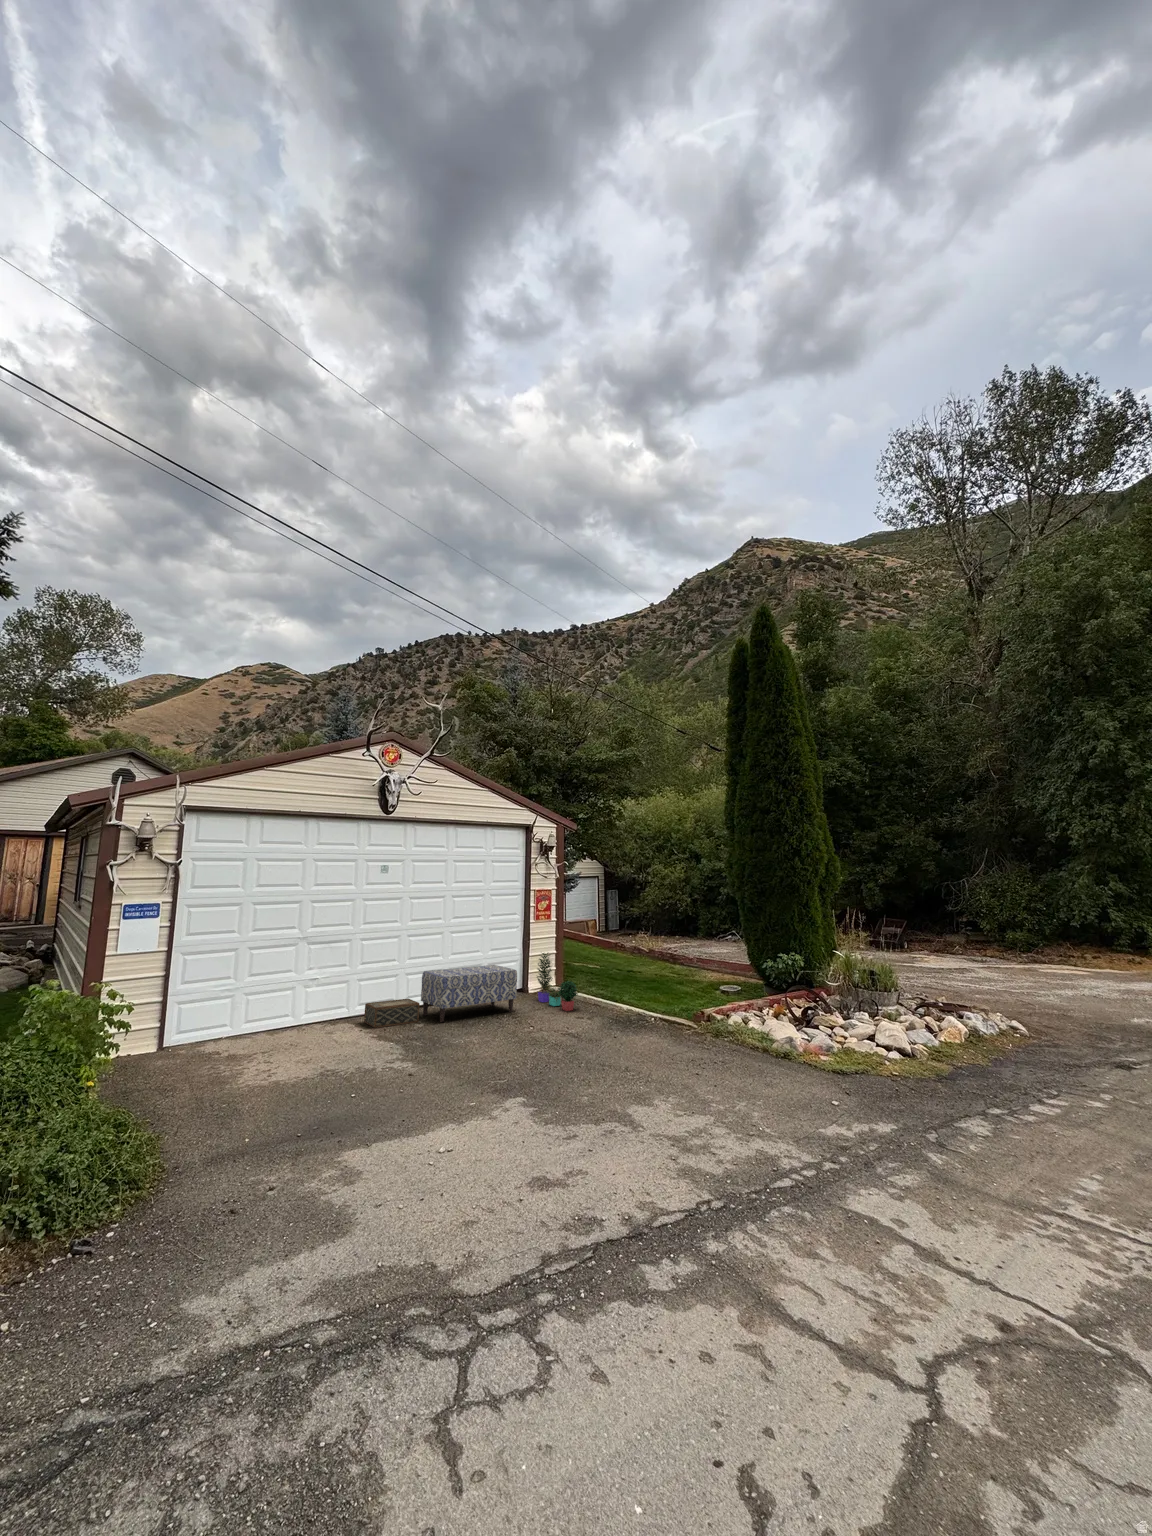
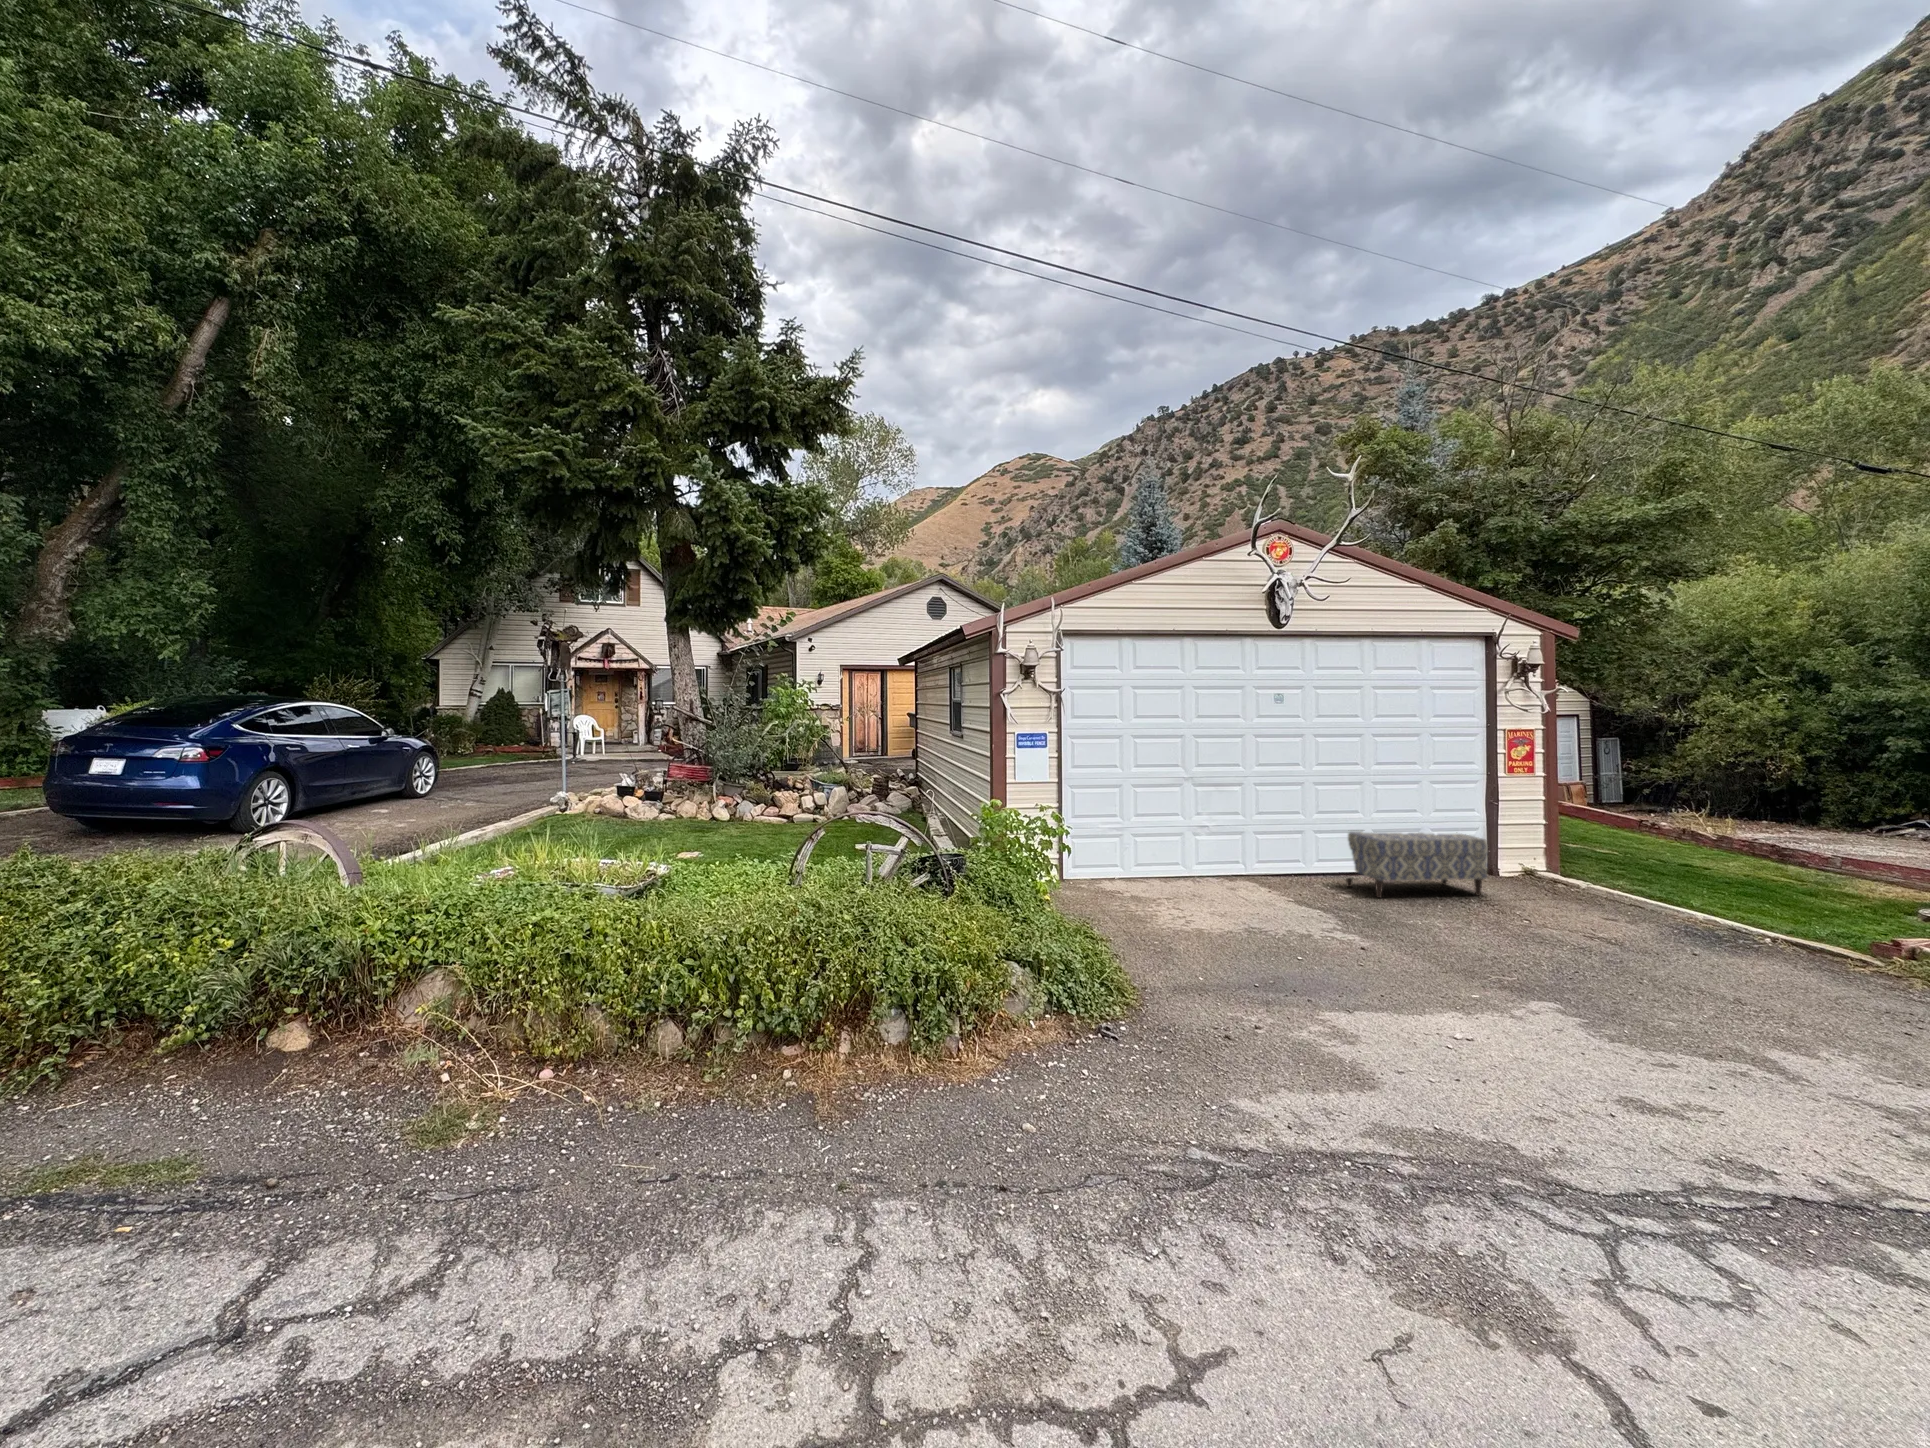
potted plant: present [537,953,577,1011] -> none [1511,817,1596,904]
woven basket: present [364,999,420,1028] -> none [1271,863,1345,895]

